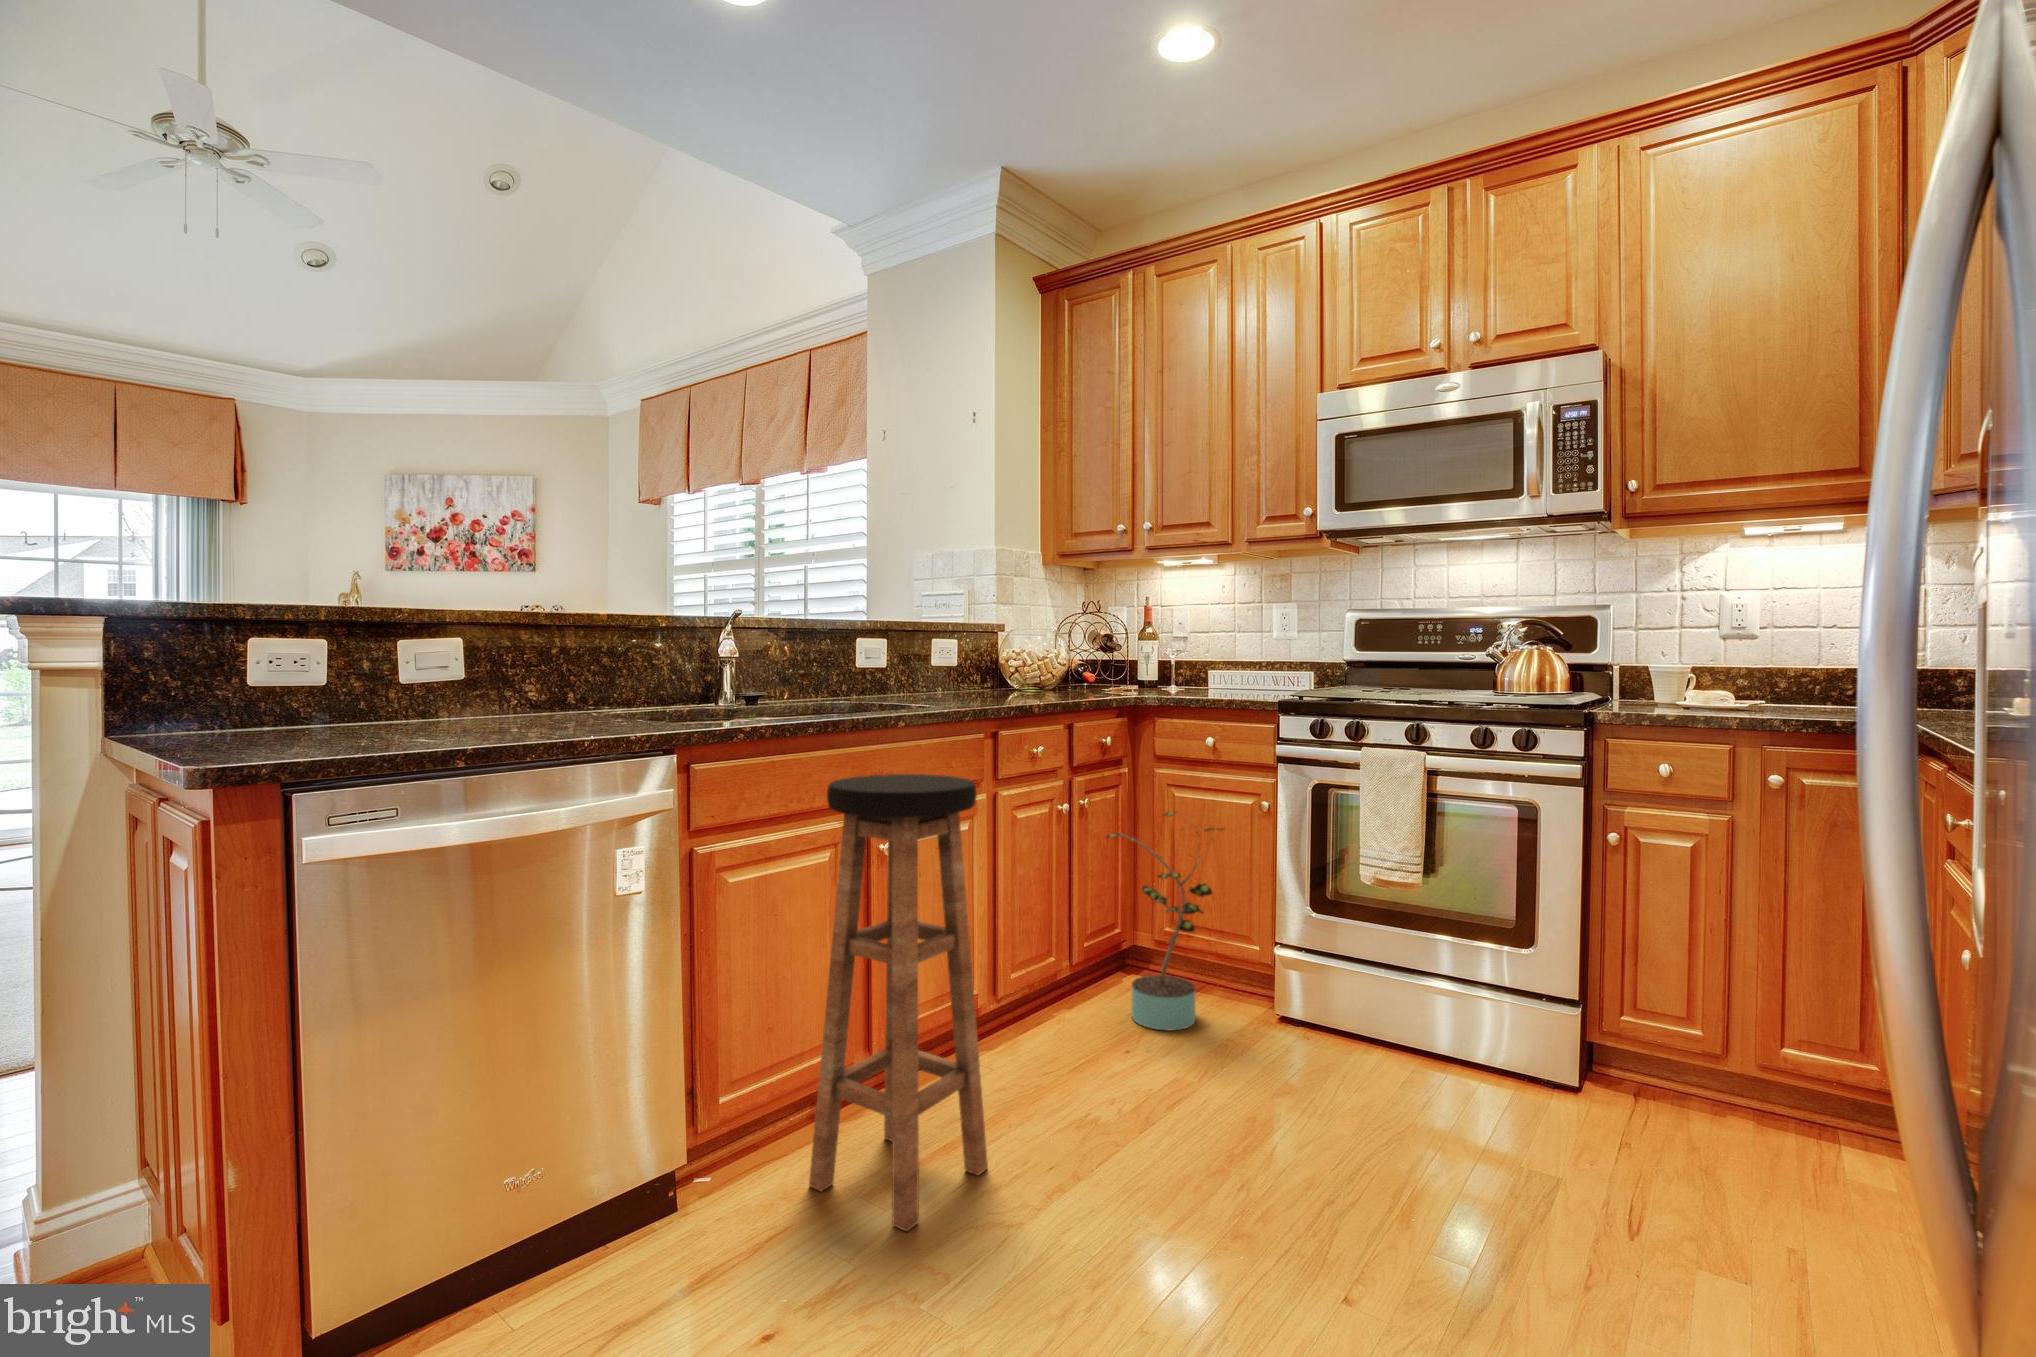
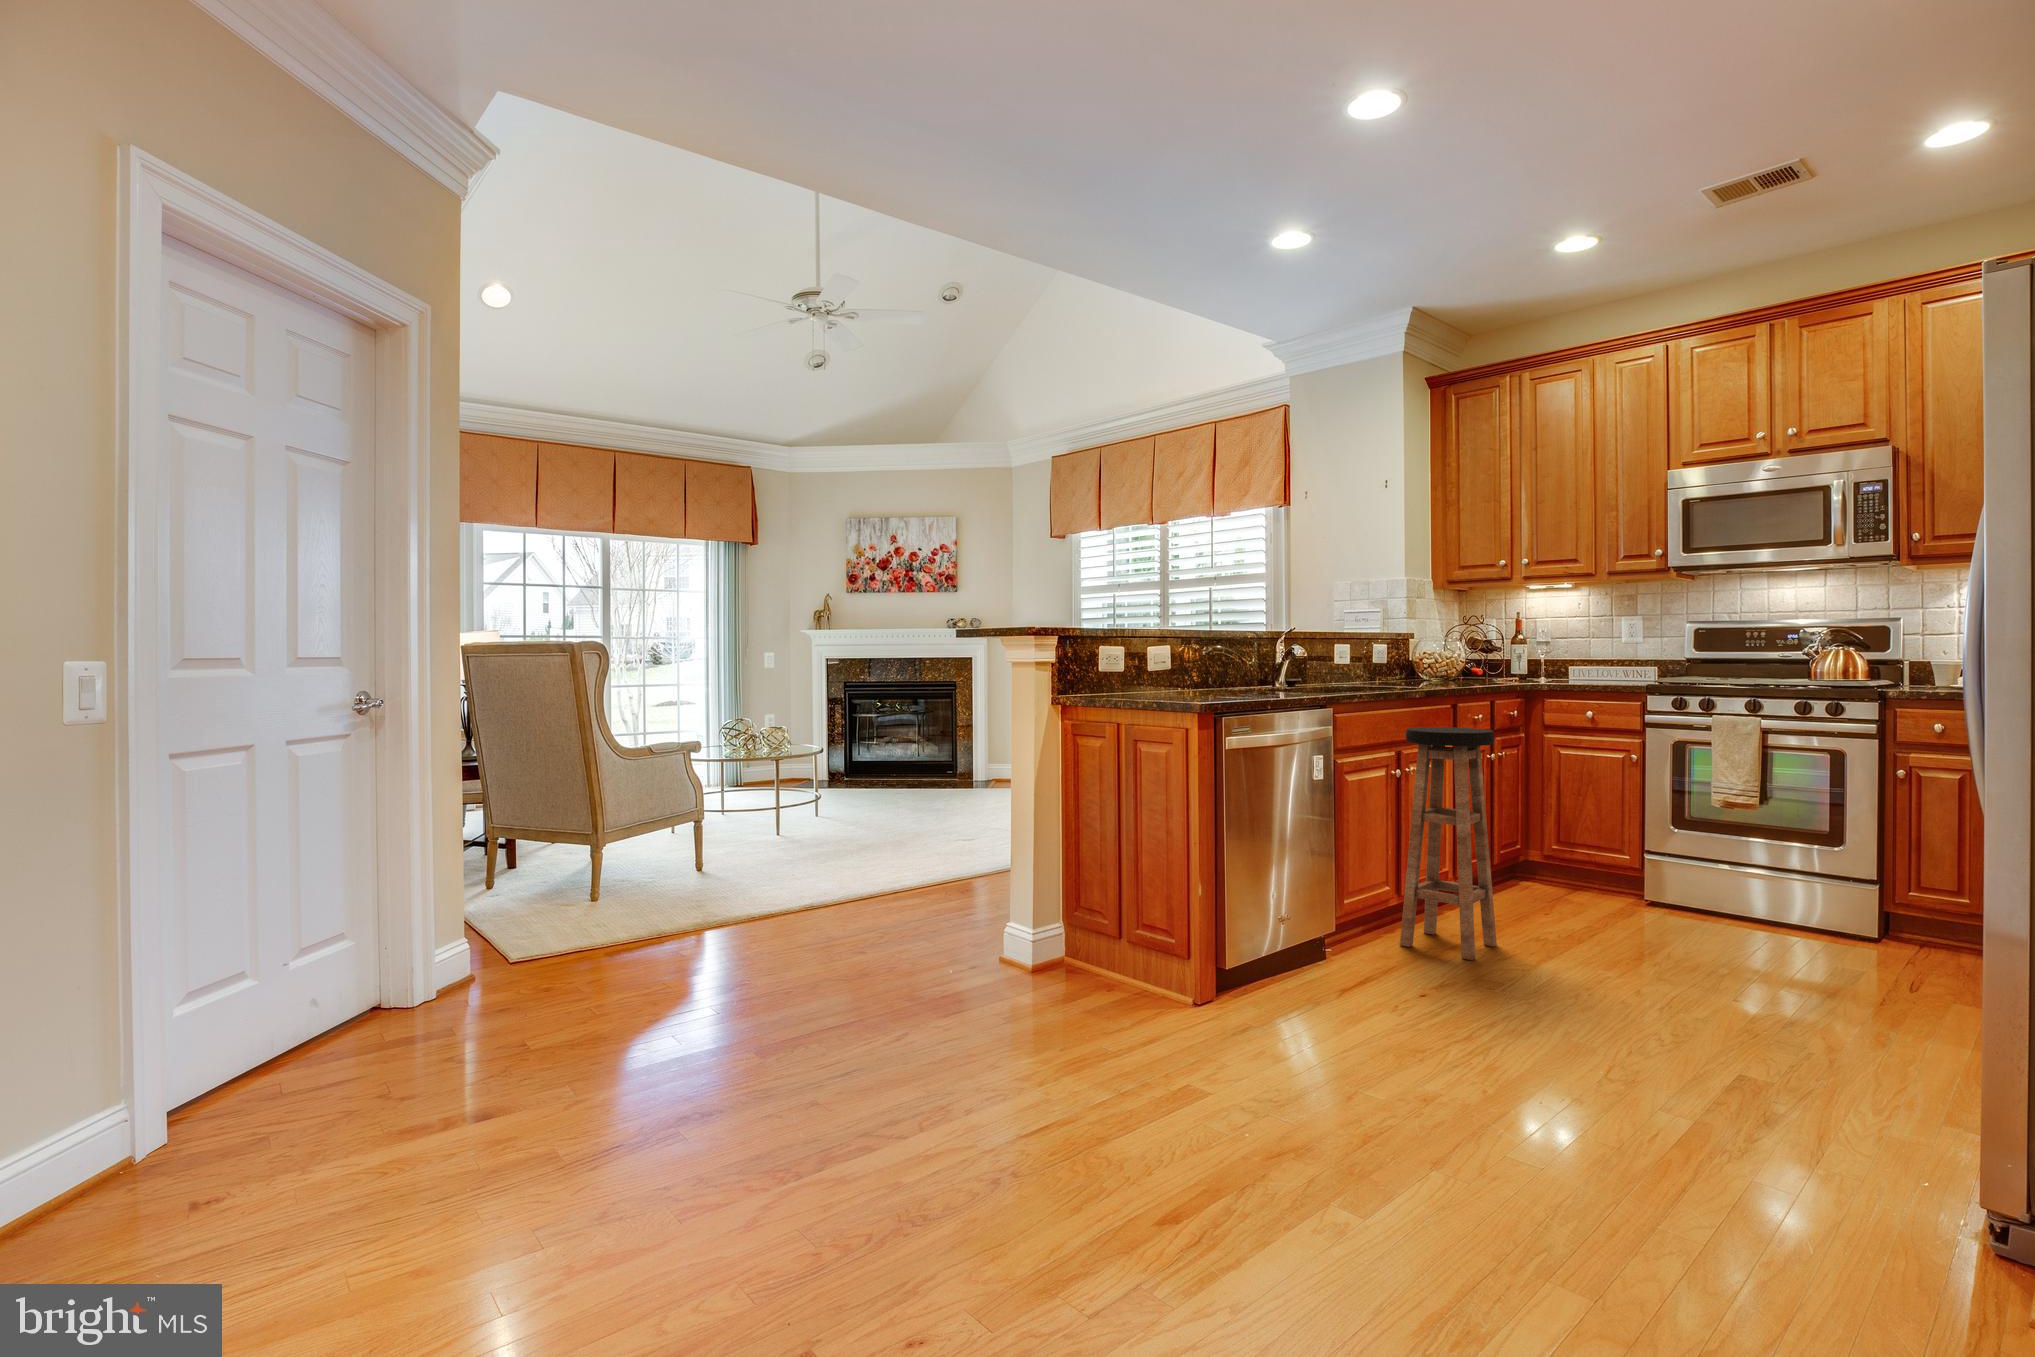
potted plant: present [1107,812,1223,1031] -> none [1516,760,1606,902]

